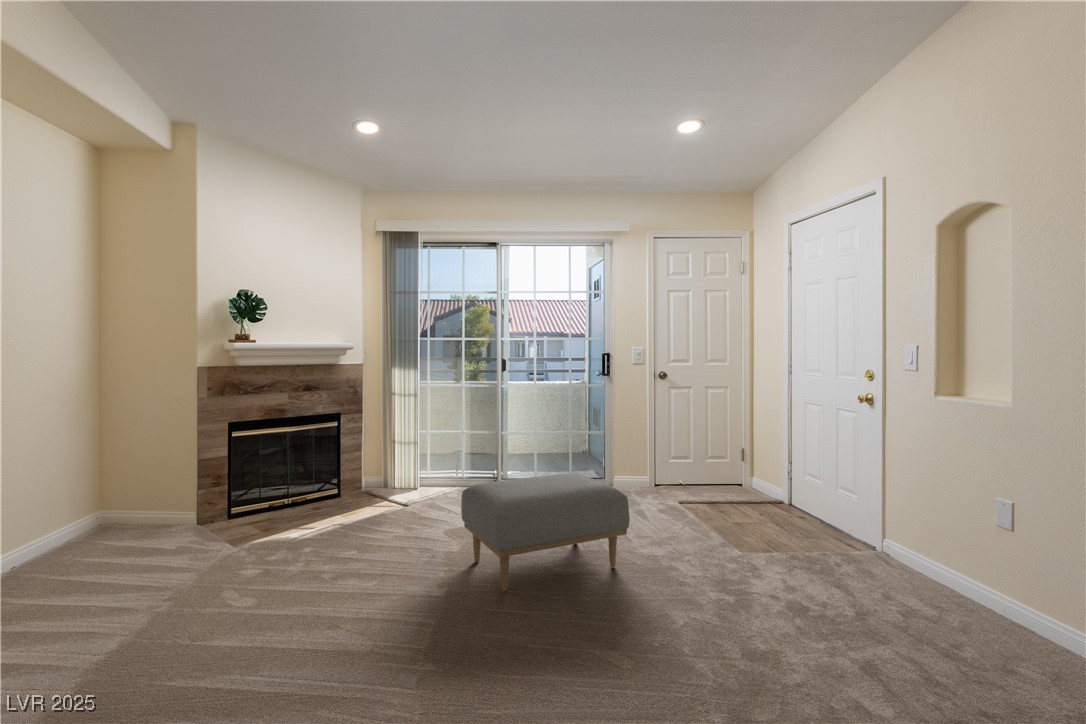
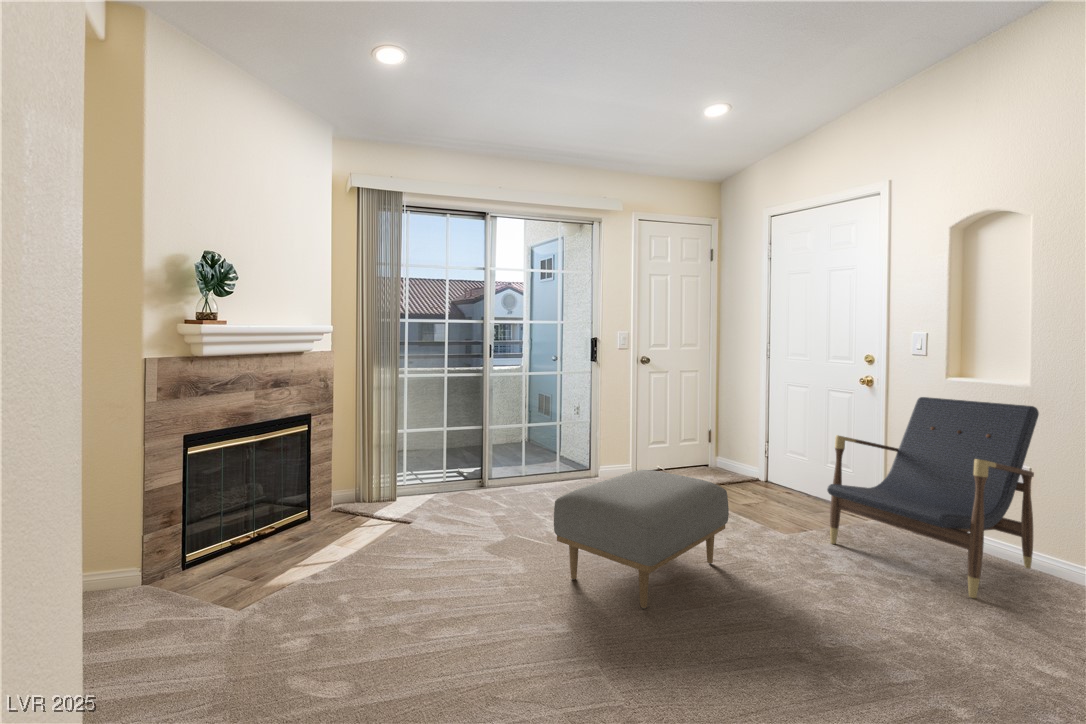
lounge chair: none [752,414,997,636] -> present [827,397,1039,598]

